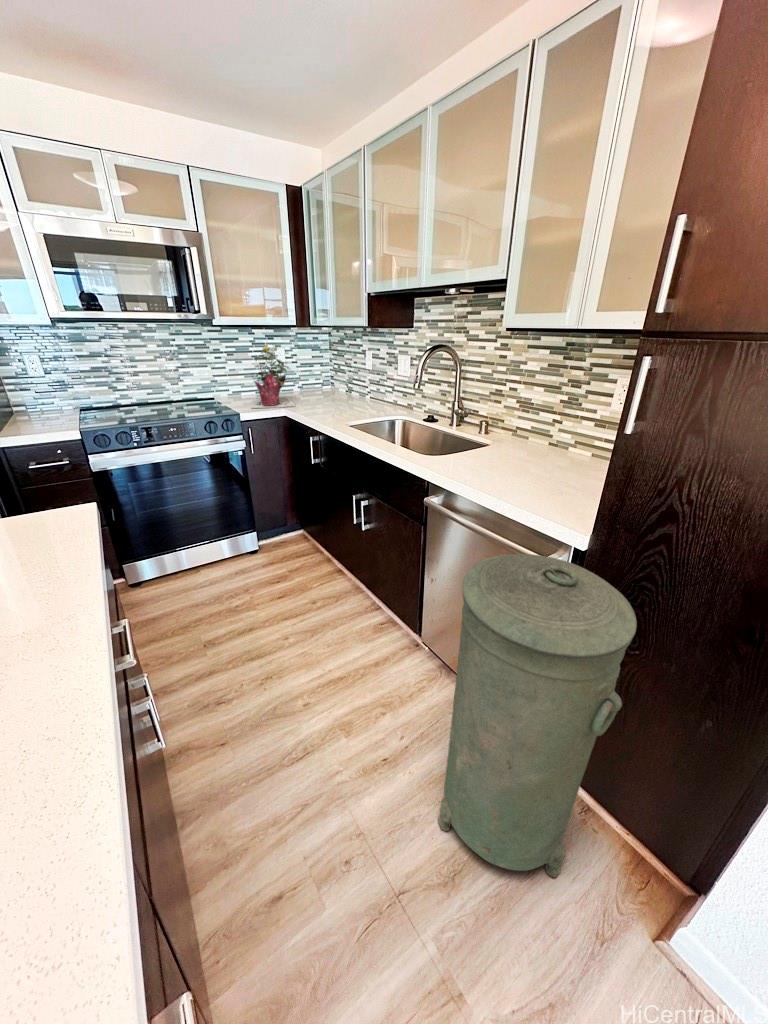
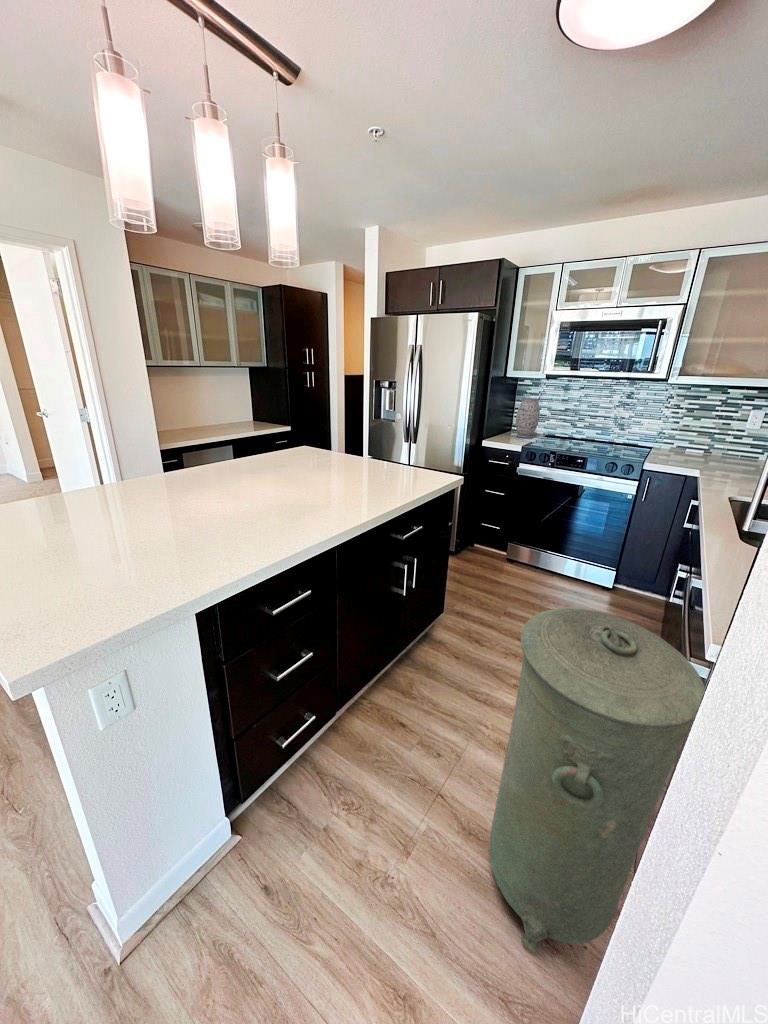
potted plant: present [251,346,296,408] -> none [667,405,737,471]
vase: none [15,358,65,421] -> present [516,398,540,438]

